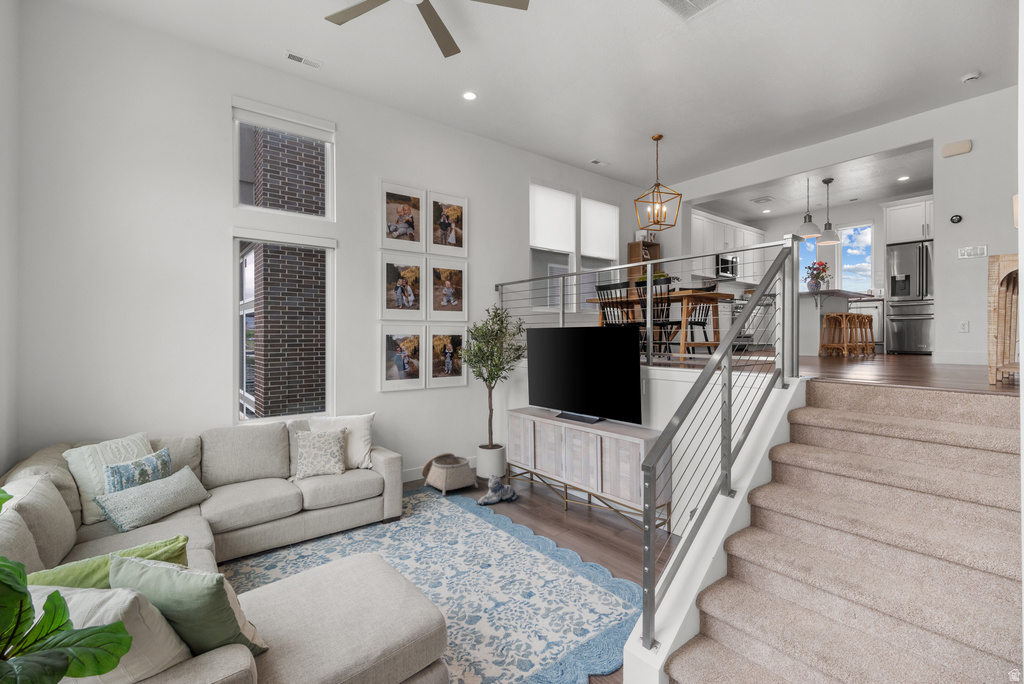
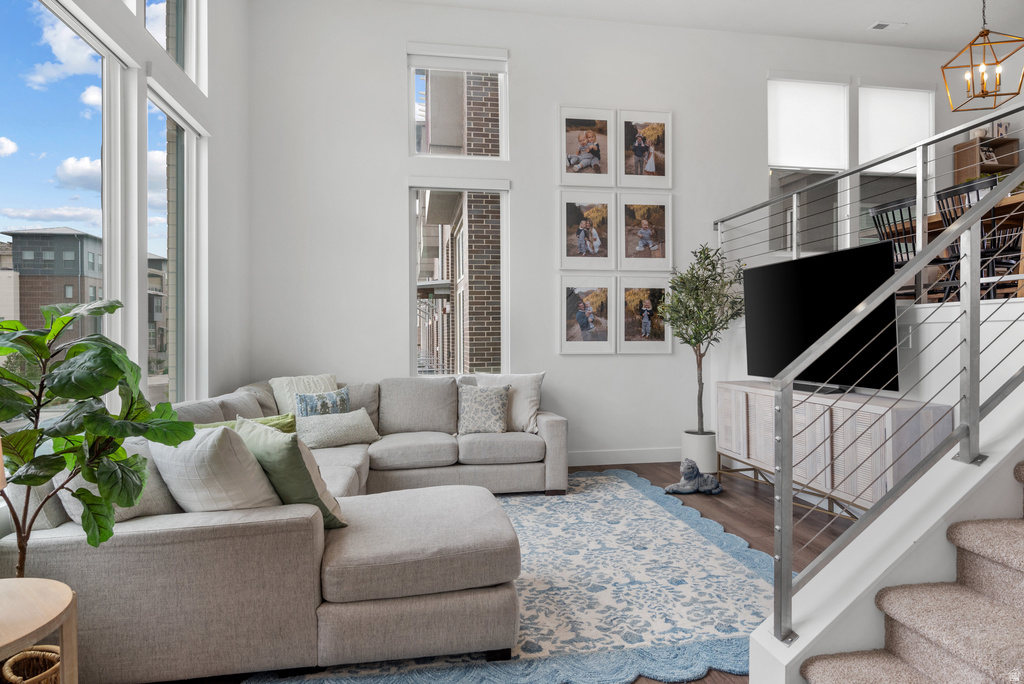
basket: present [422,453,478,495] -> none [609,431,675,479]

